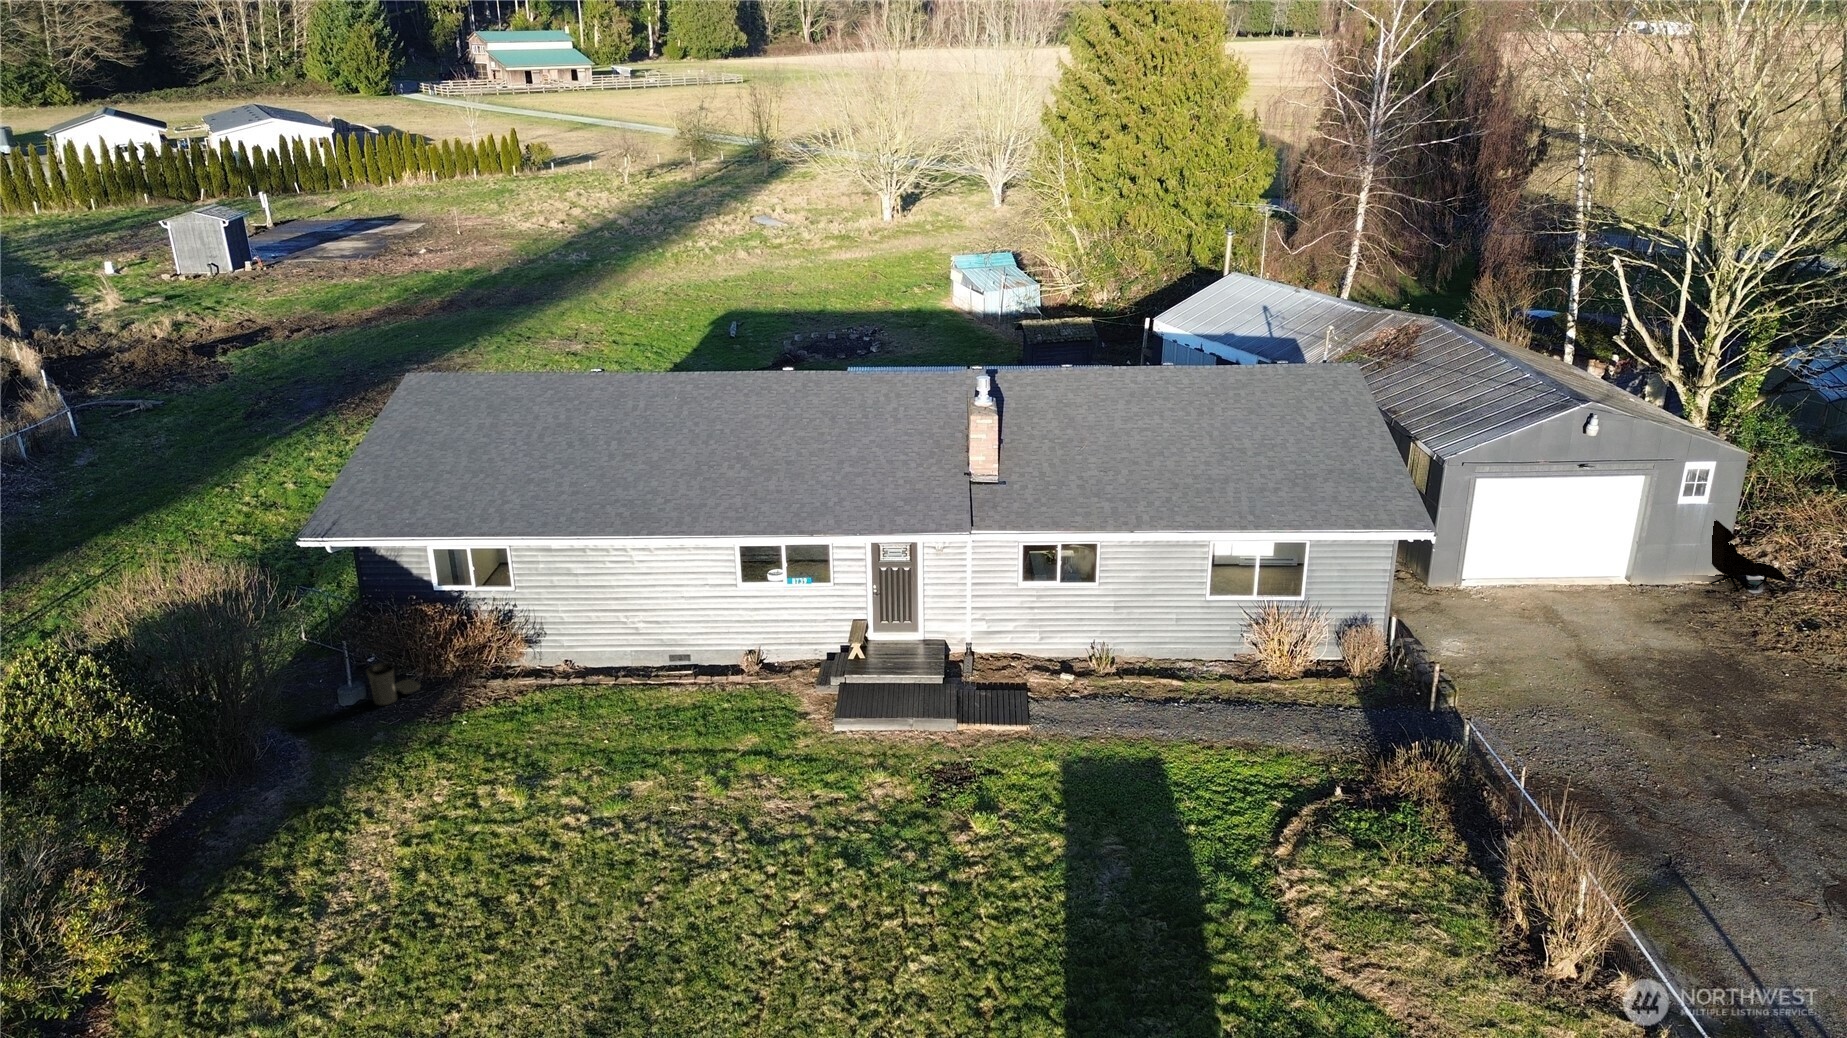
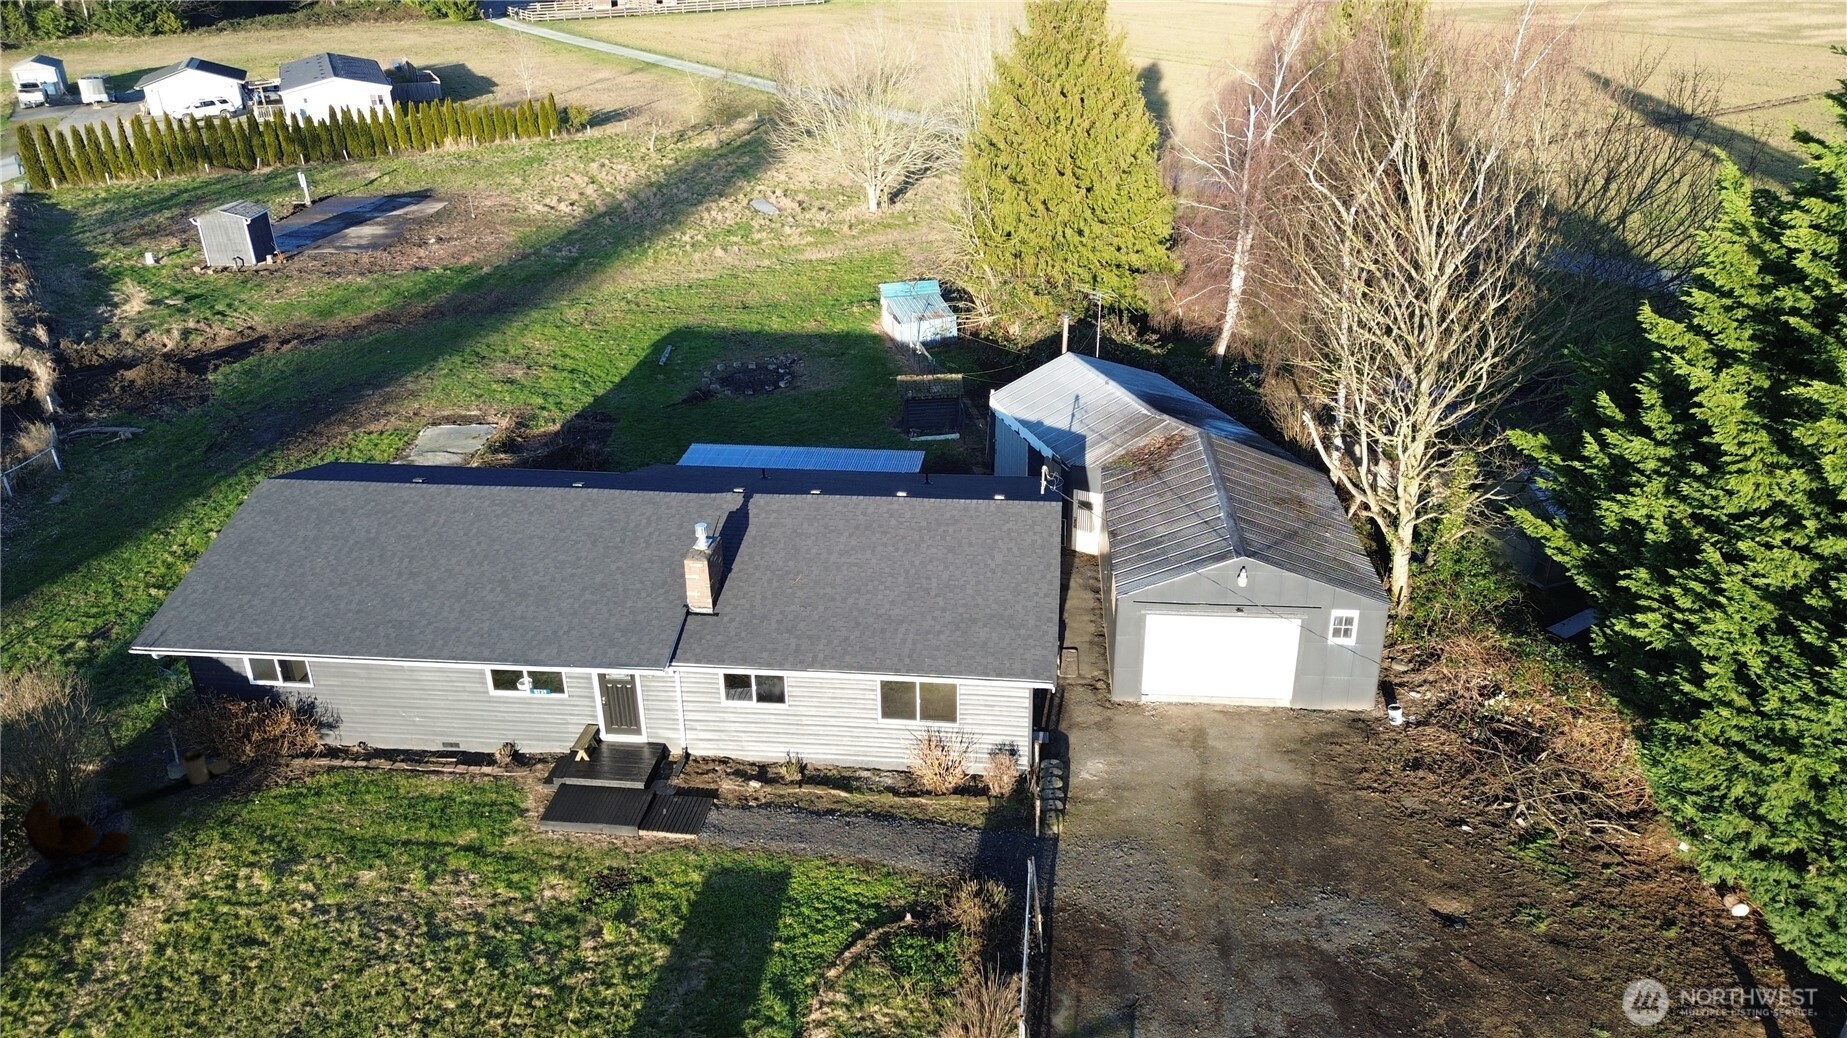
lounge chair: present [1710,520,1786,592] -> present [21,801,129,875]

